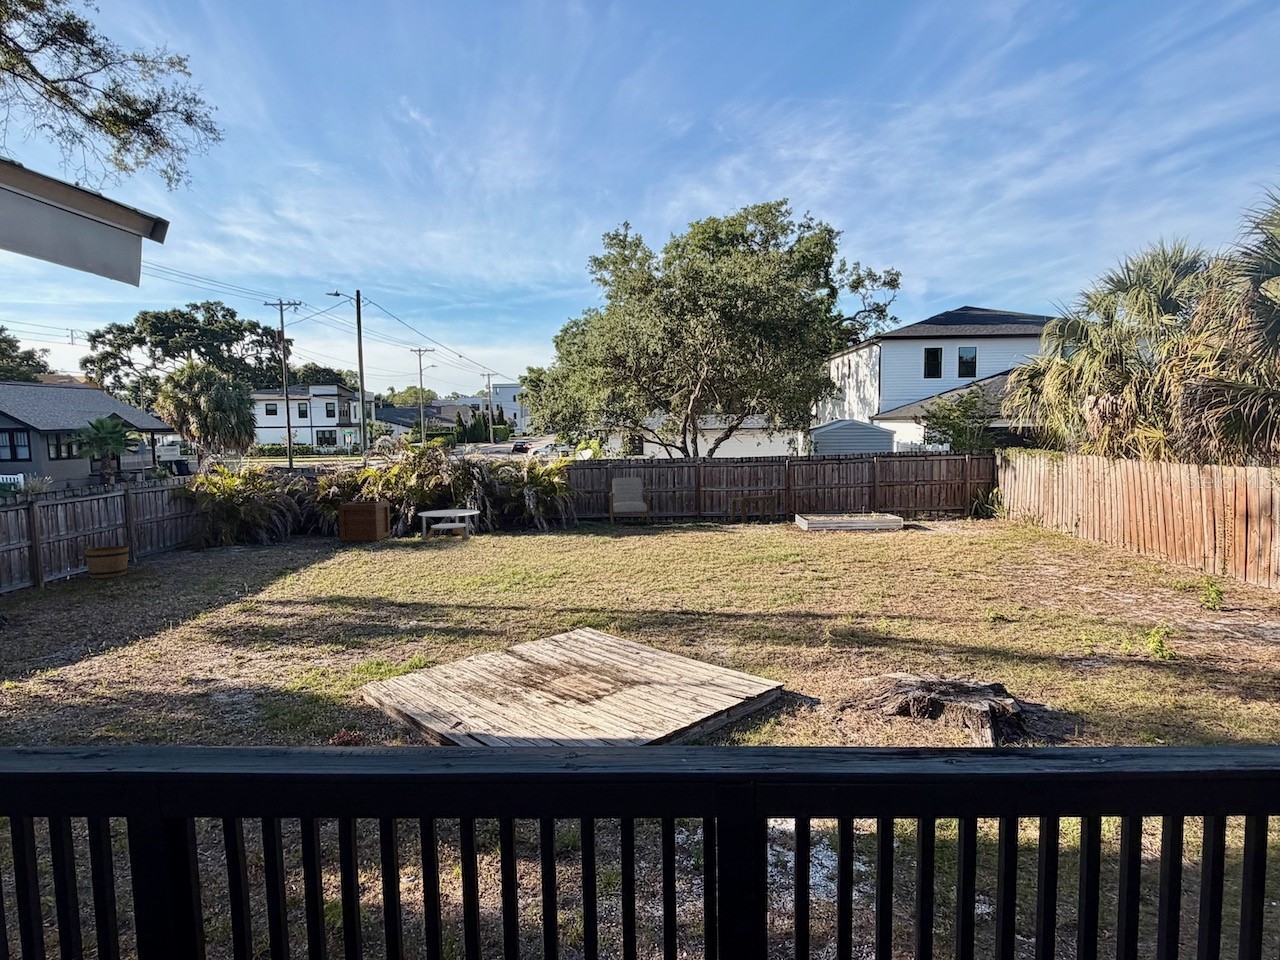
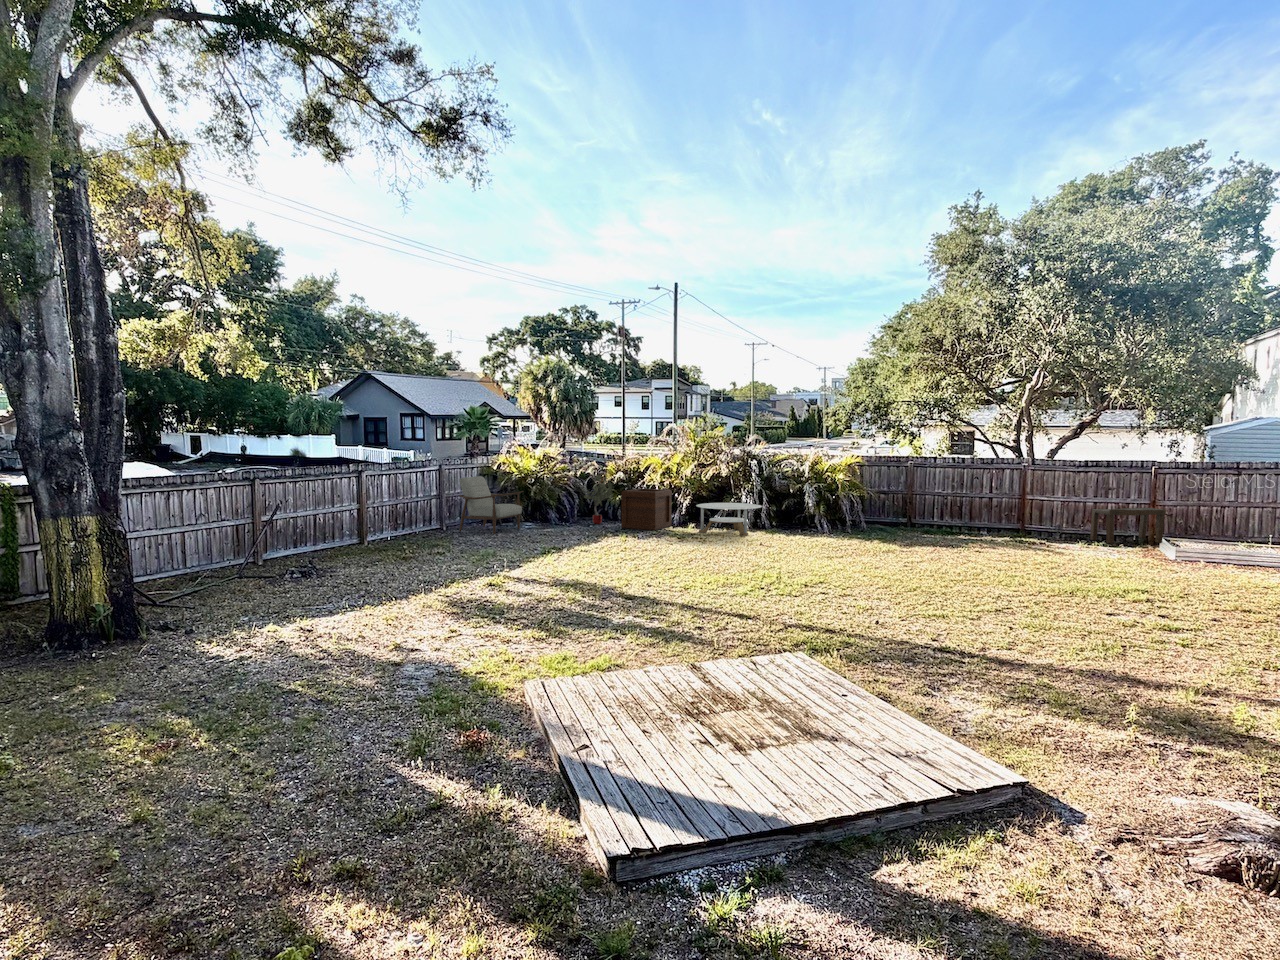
chair: present [609,477,650,525] -> present [459,476,524,534]
potted tree: none [292,491,327,540] -> present [584,477,613,524]
bucket: present [84,541,129,578] -> none [404,513,438,544]

